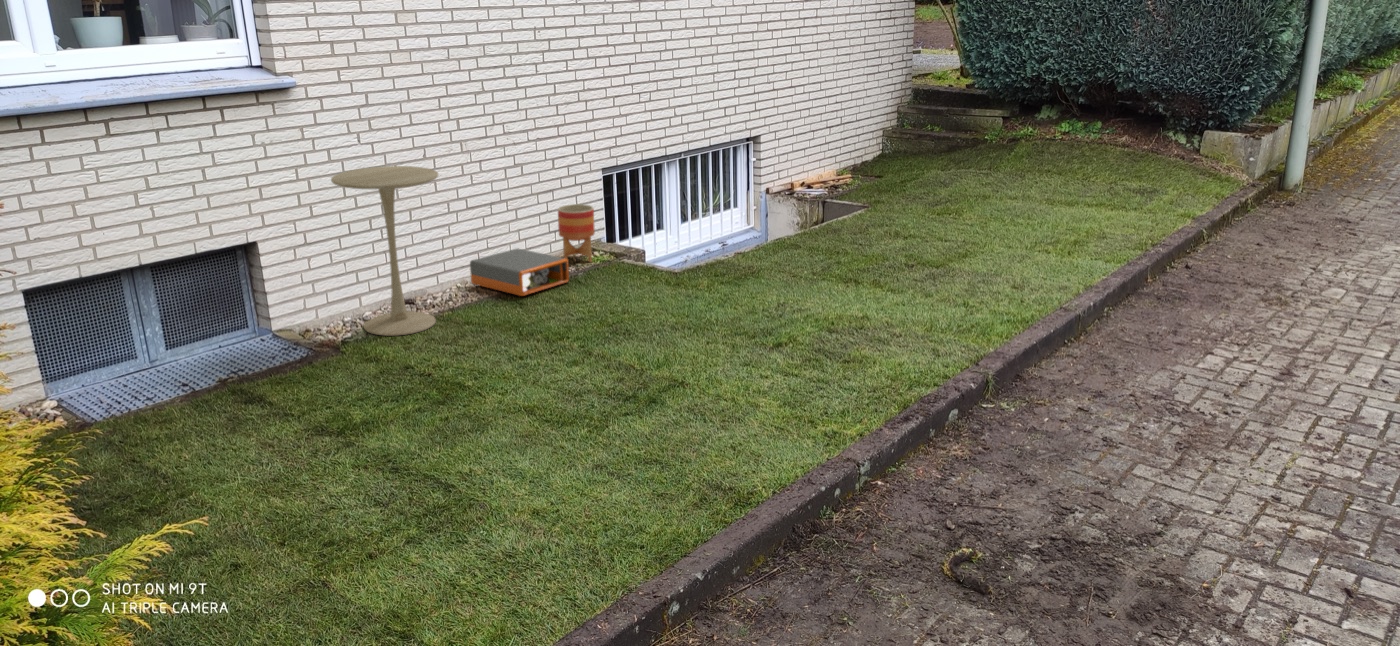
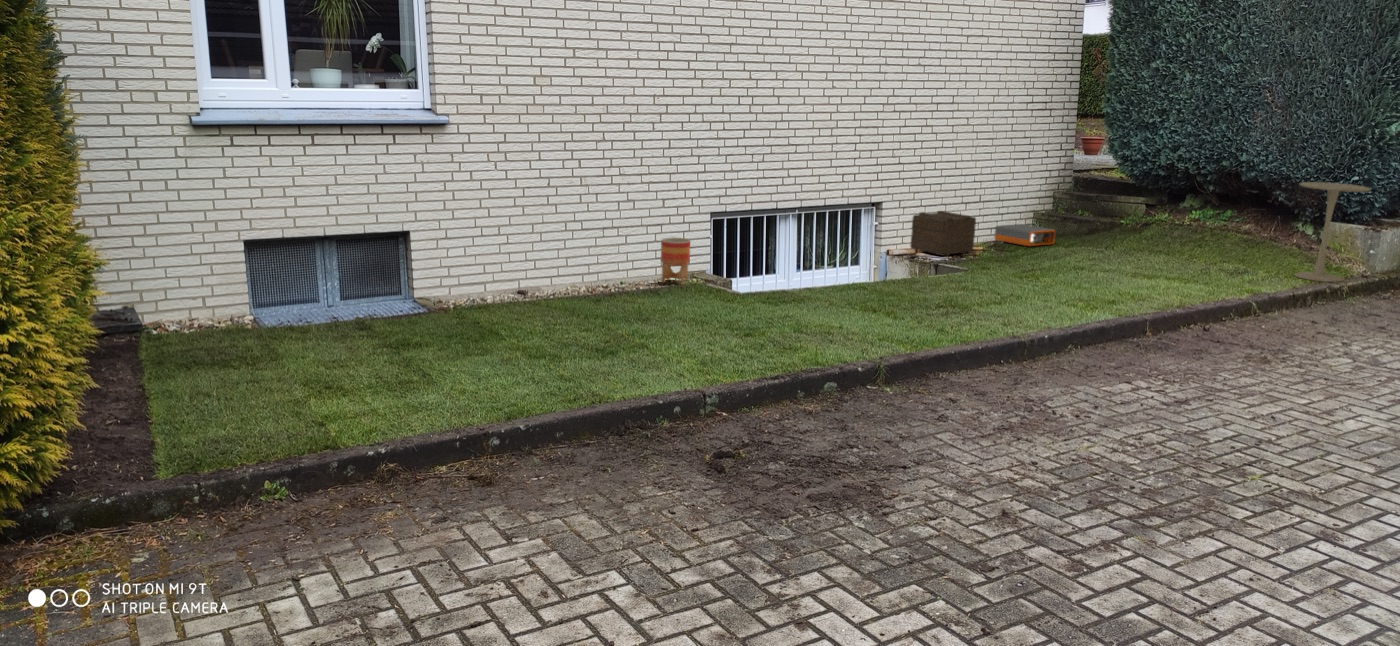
wooden crate: none [787,138,853,189] -> present [910,211,976,256]
pedestal table: present [331,166,438,336] -> present [1294,182,1370,282]
storage box: present [470,248,569,296] -> present [995,224,1055,246]

